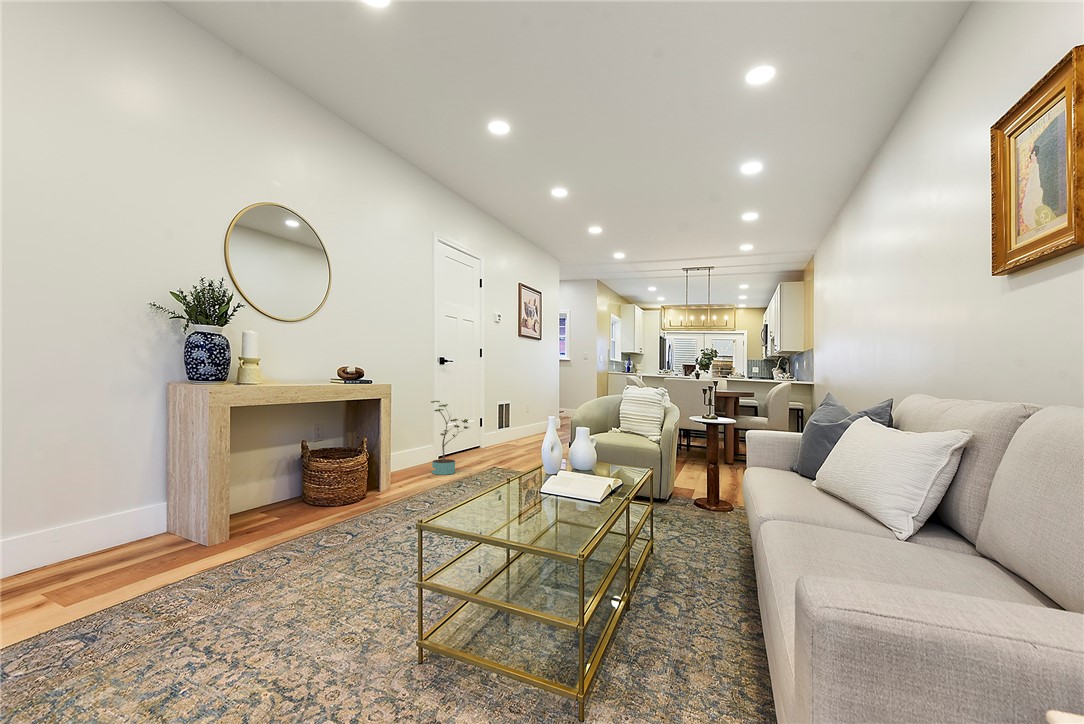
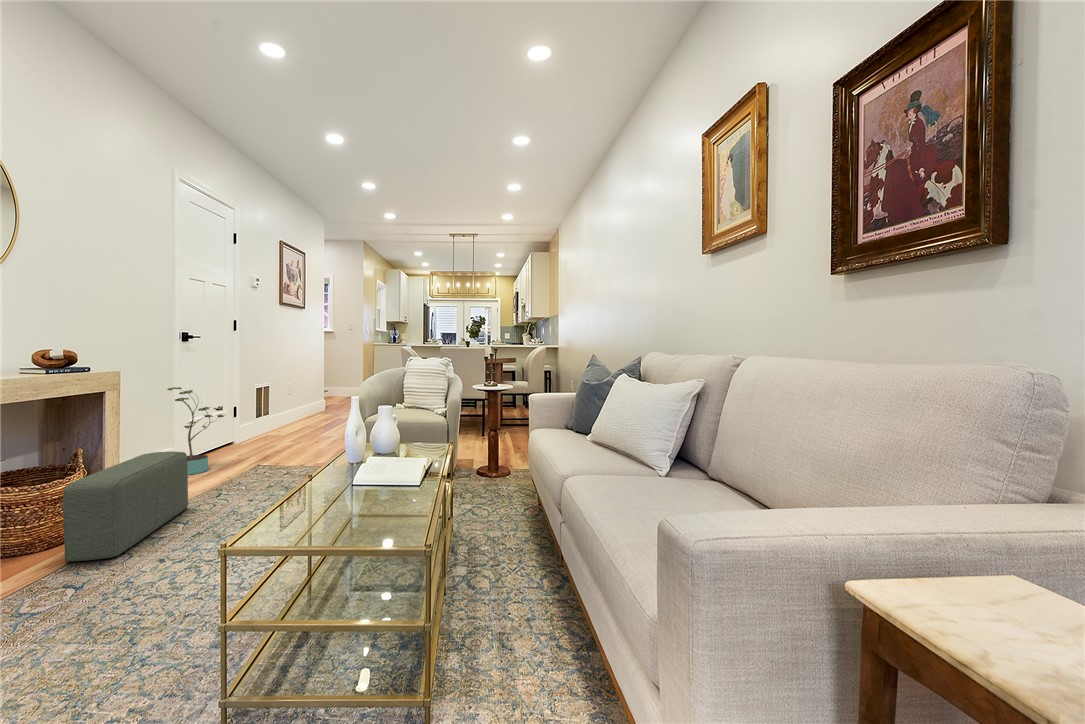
pouf: none [354,448,436,523] -> present [63,451,188,561]

